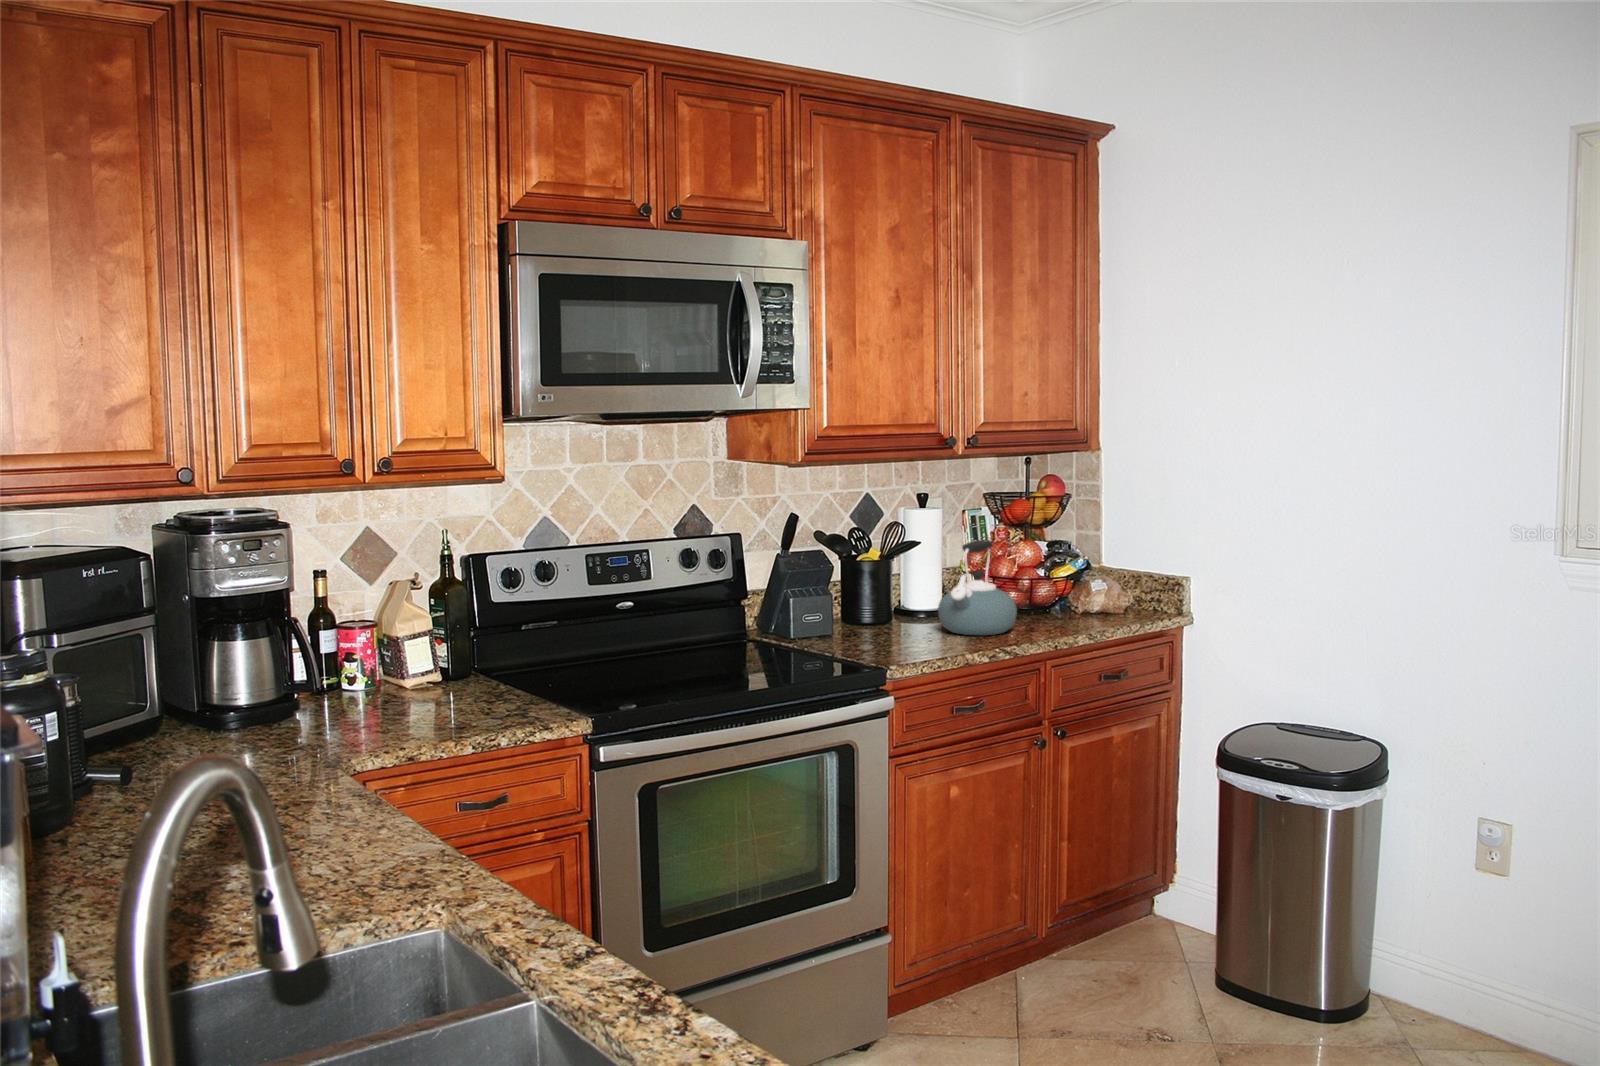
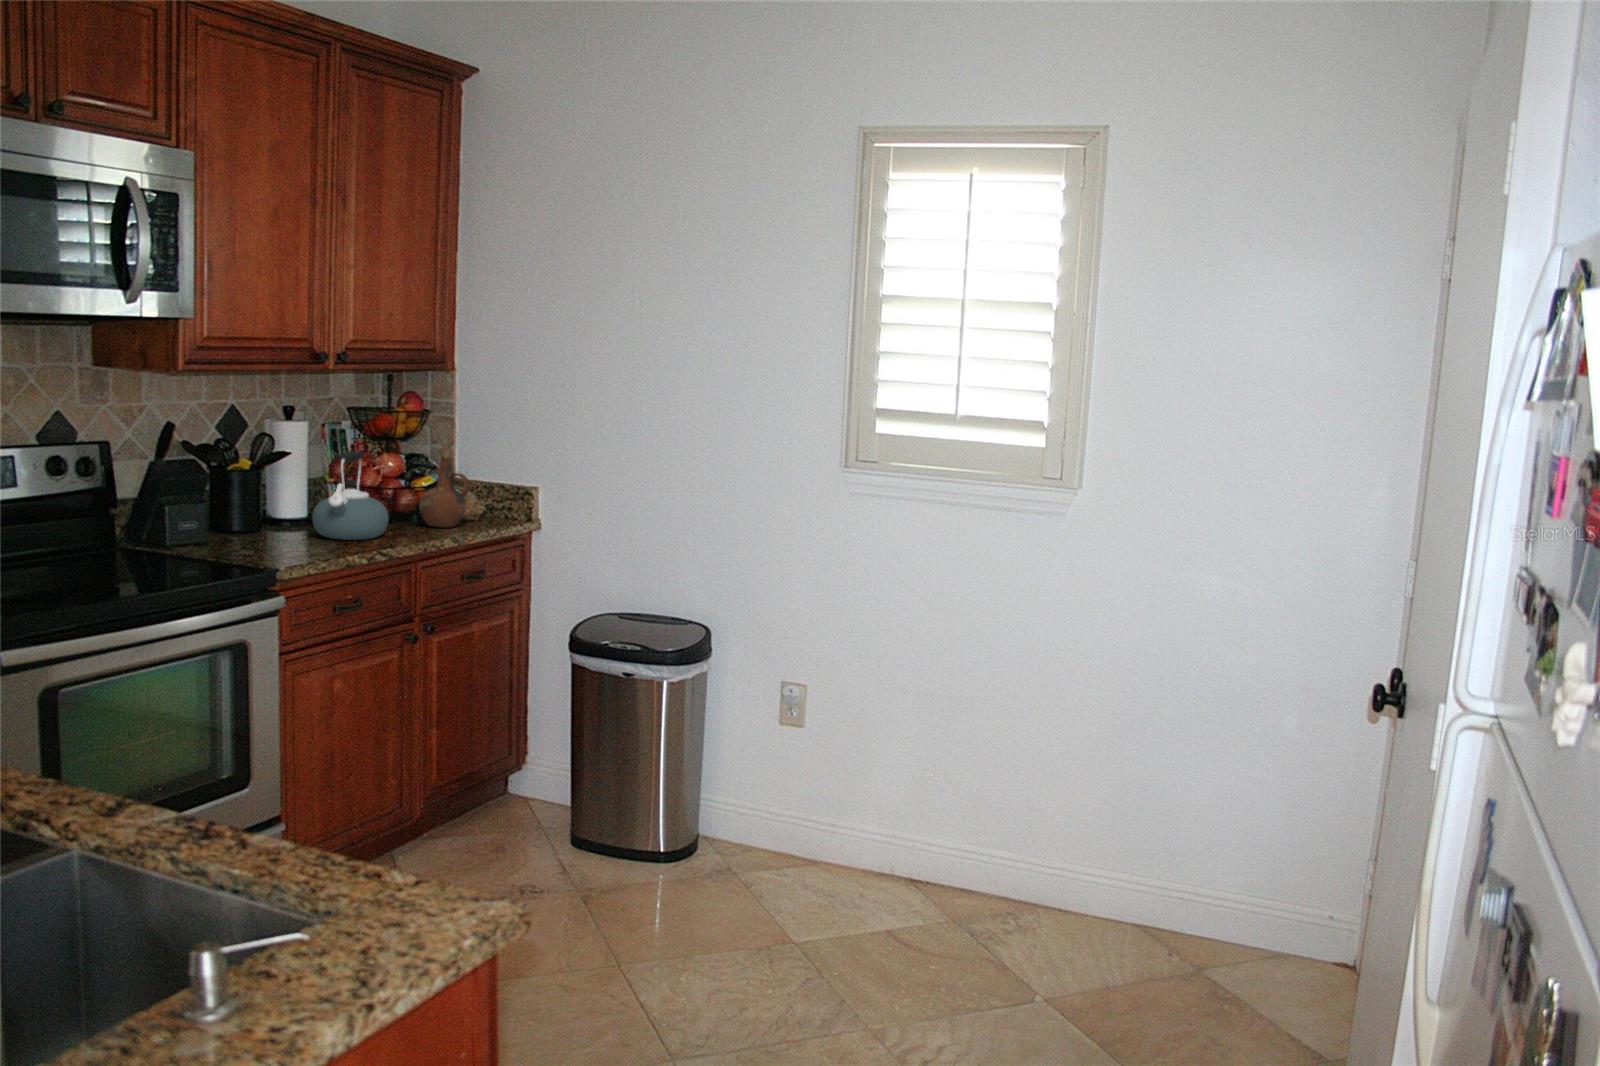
ceramic pitcher: none [1054,530,1109,621] -> present [419,444,469,527]

